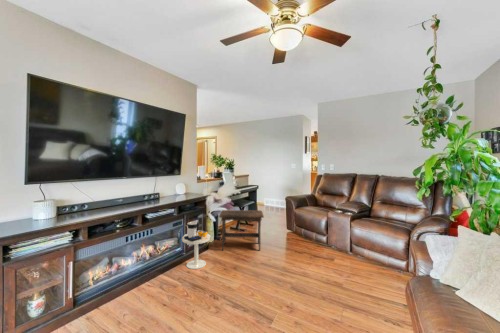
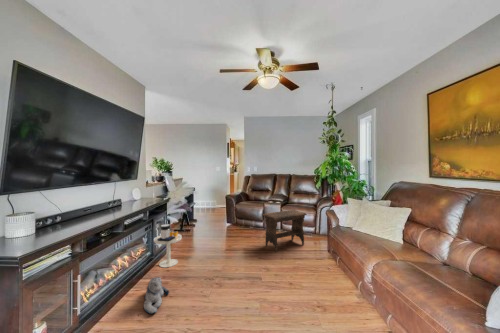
footstool: present [219,210,264,250] -> present [263,210,307,252]
plush toy: none [134,280,171,320] -> present [144,277,169,314]

